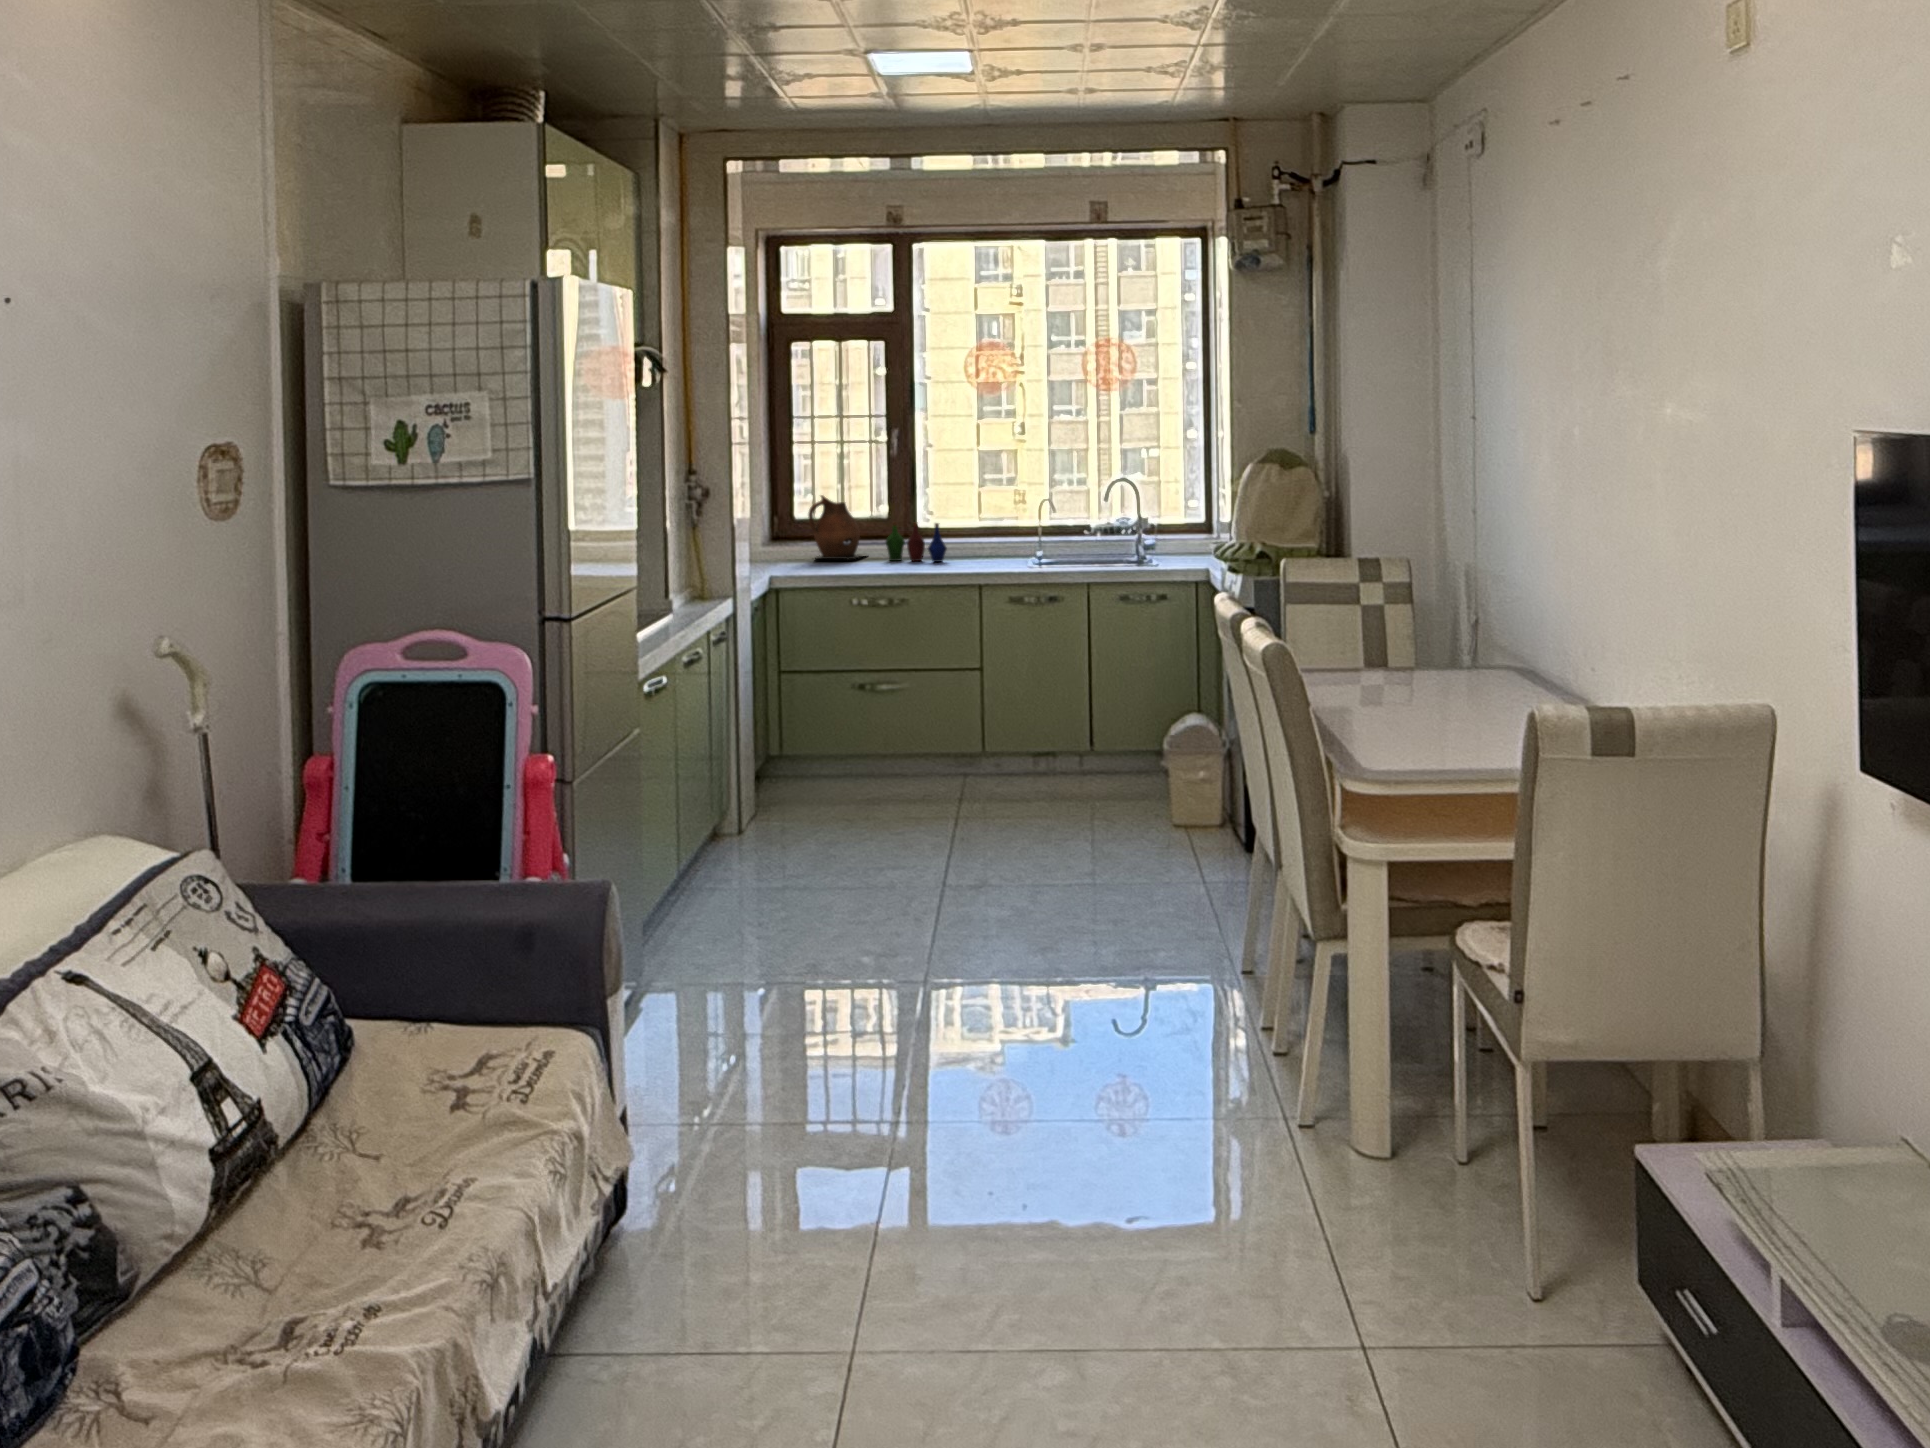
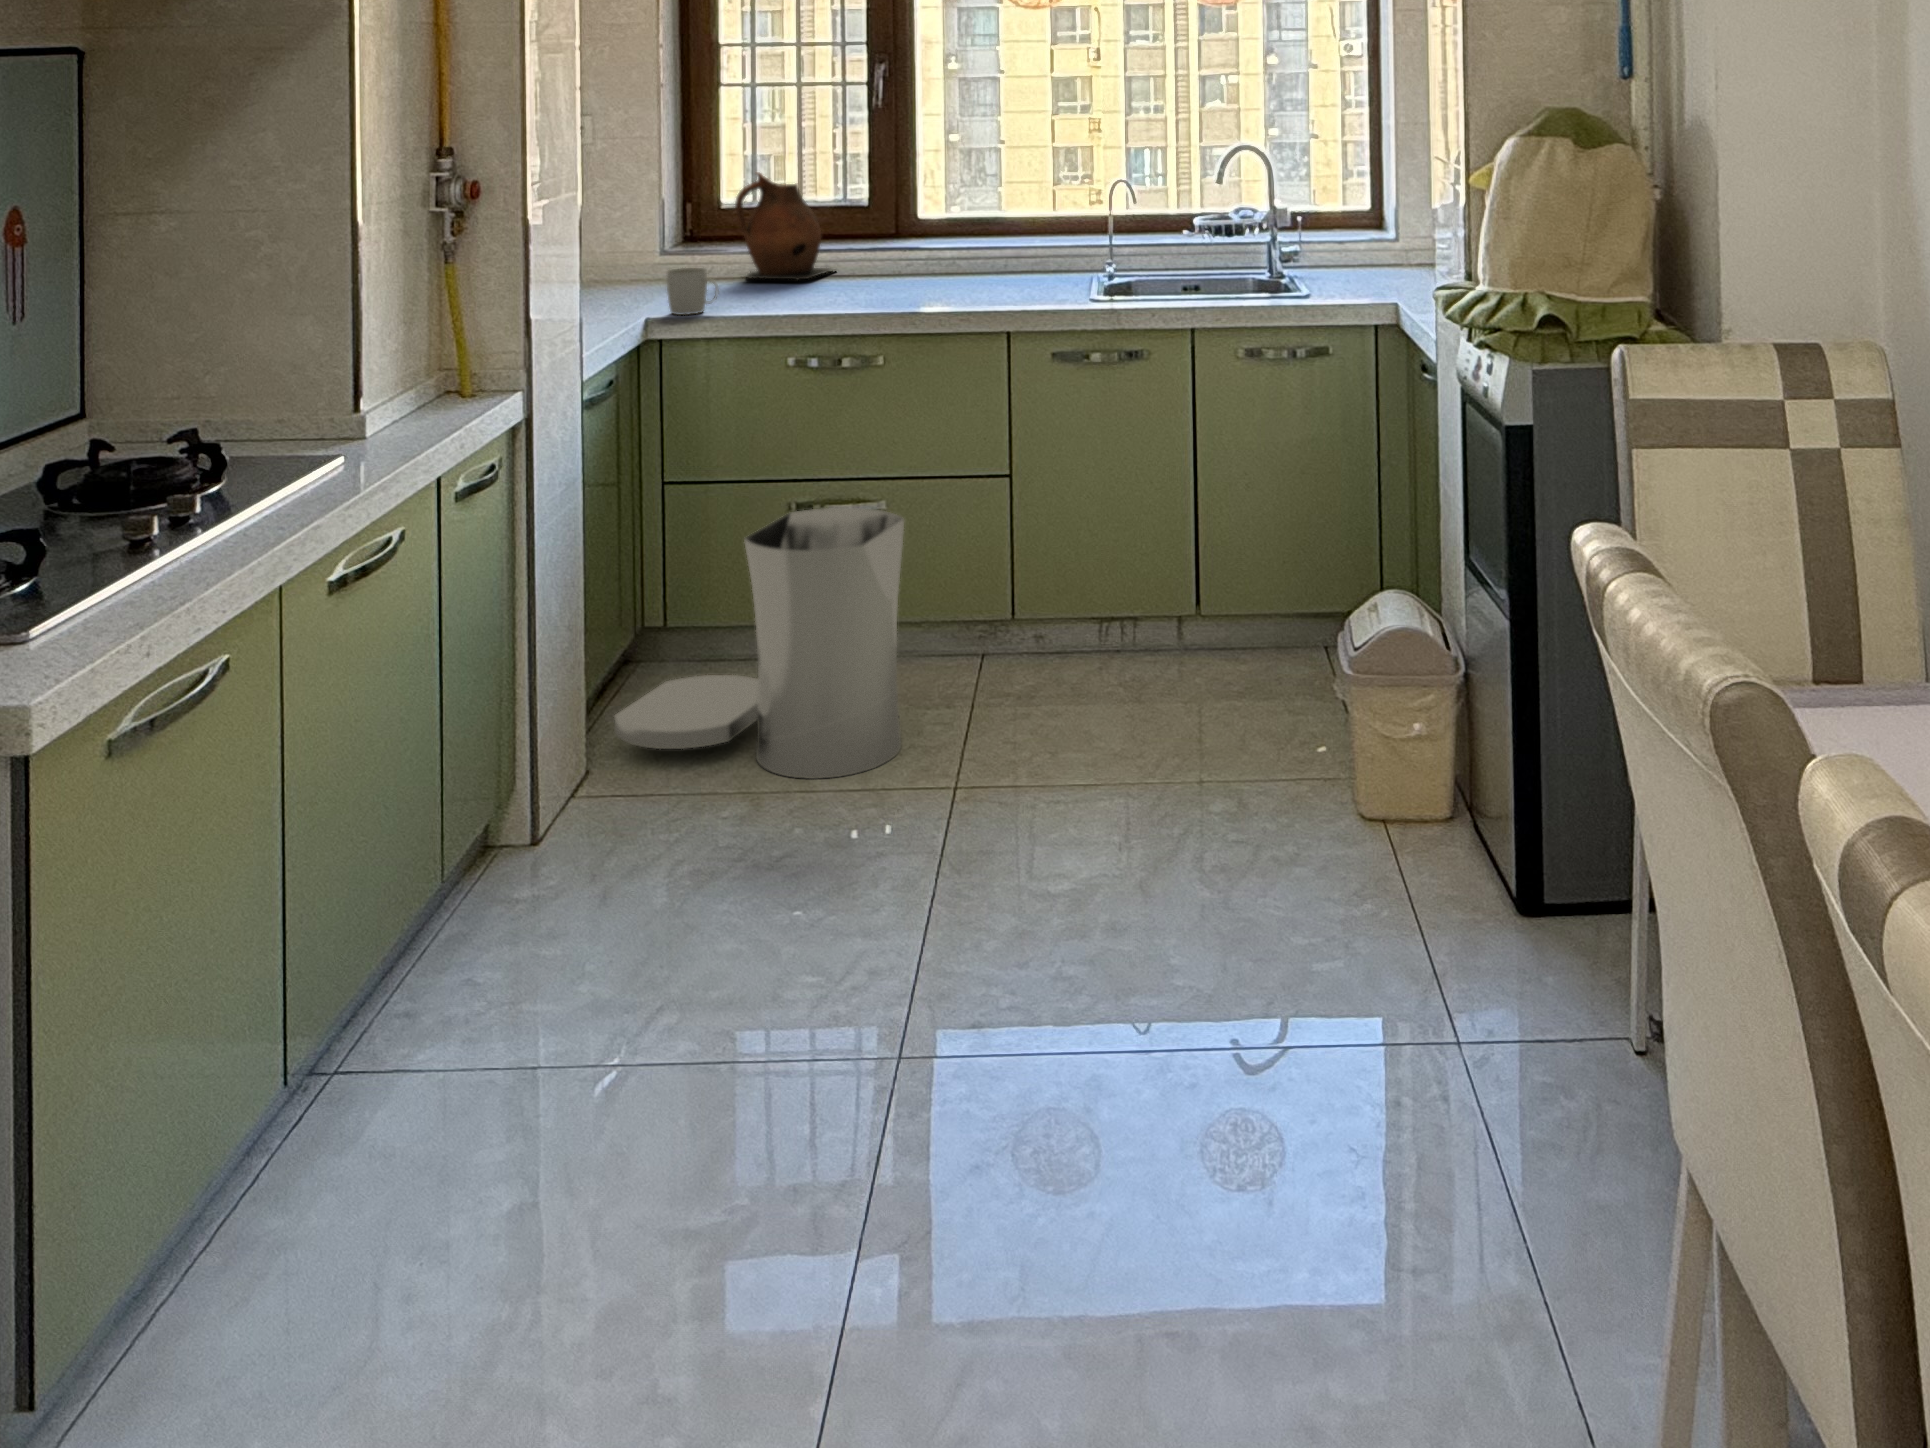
bottle: present [886,522,947,562] -> none [861,217,961,286]
mug: none [778,549,809,575] -> present [667,268,719,315]
trash can: none [767,677,925,815] -> present [614,508,904,779]

